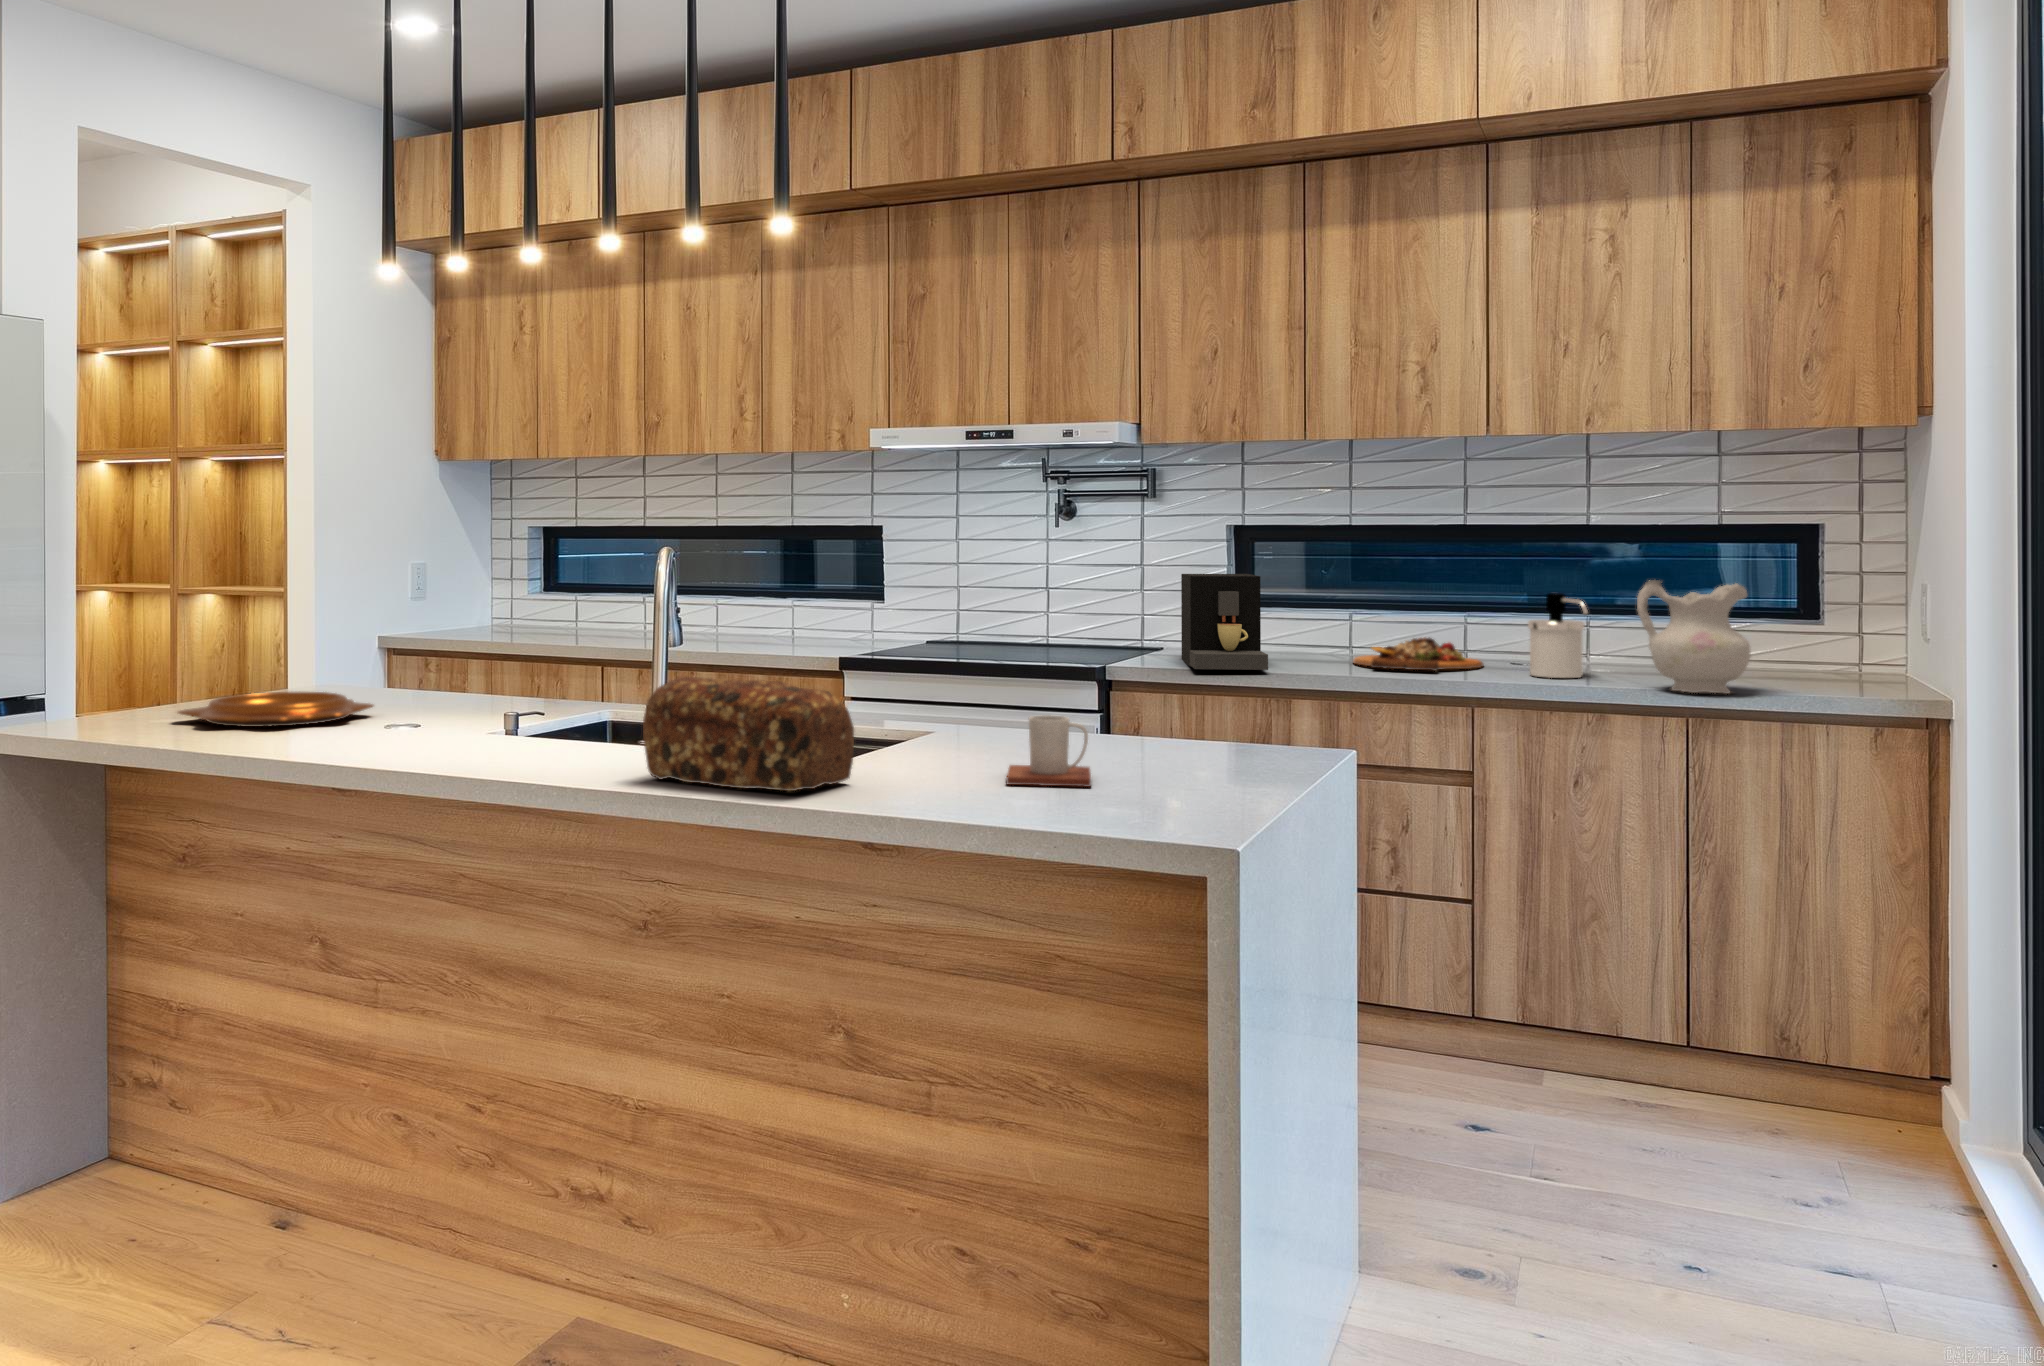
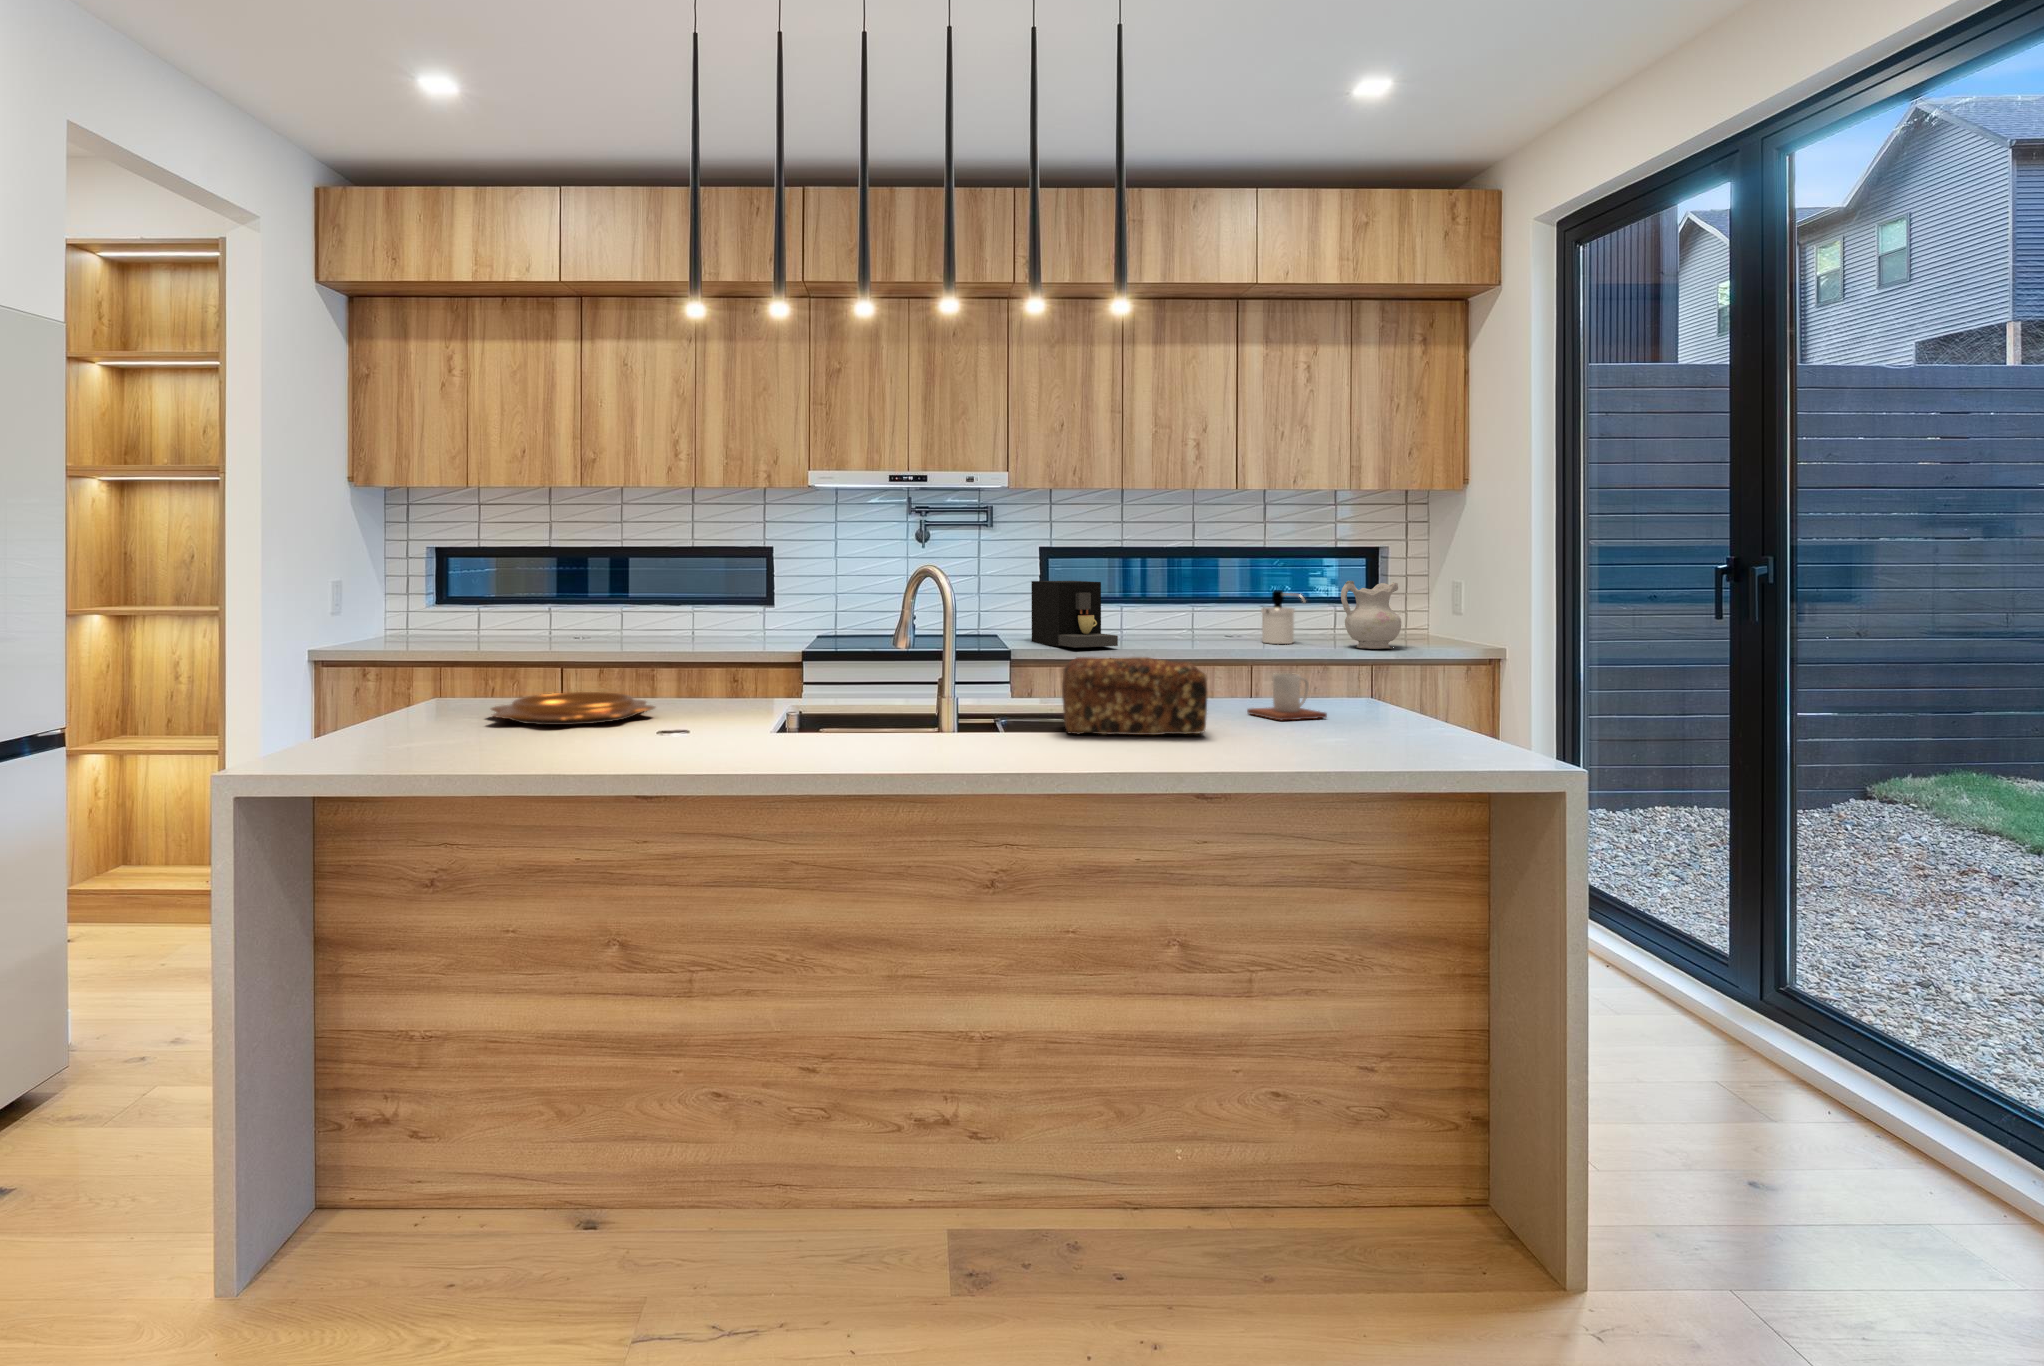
cutting board: present [1353,637,1483,671] -> none [1142,621,1225,642]

